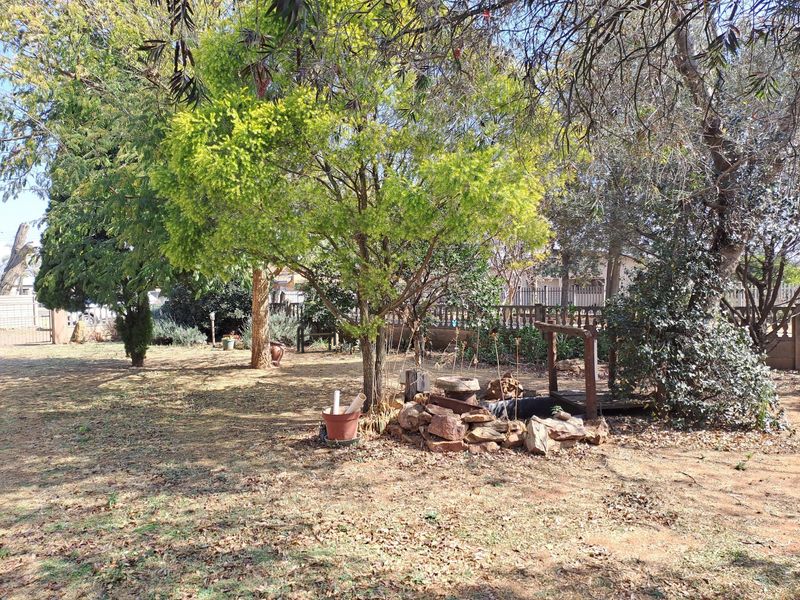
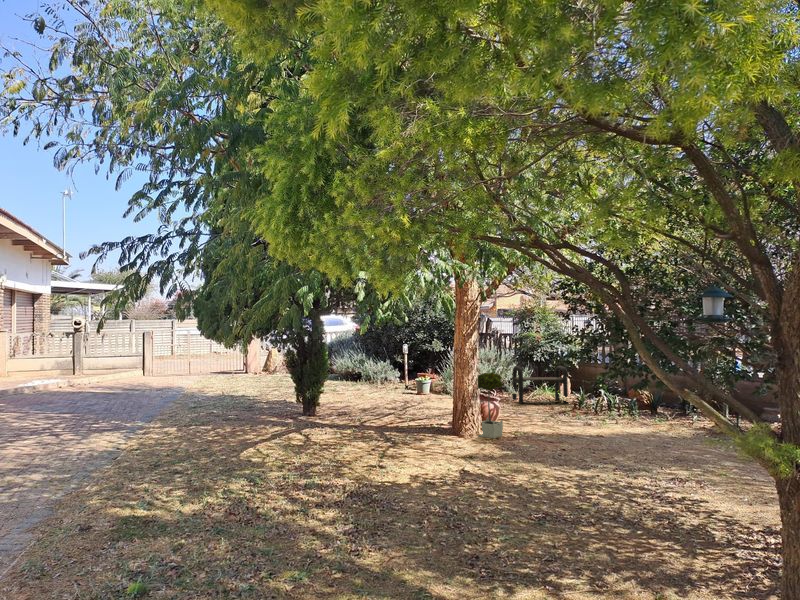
potted tree: none [266,325,285,369] -> present [476,372,503,438]

